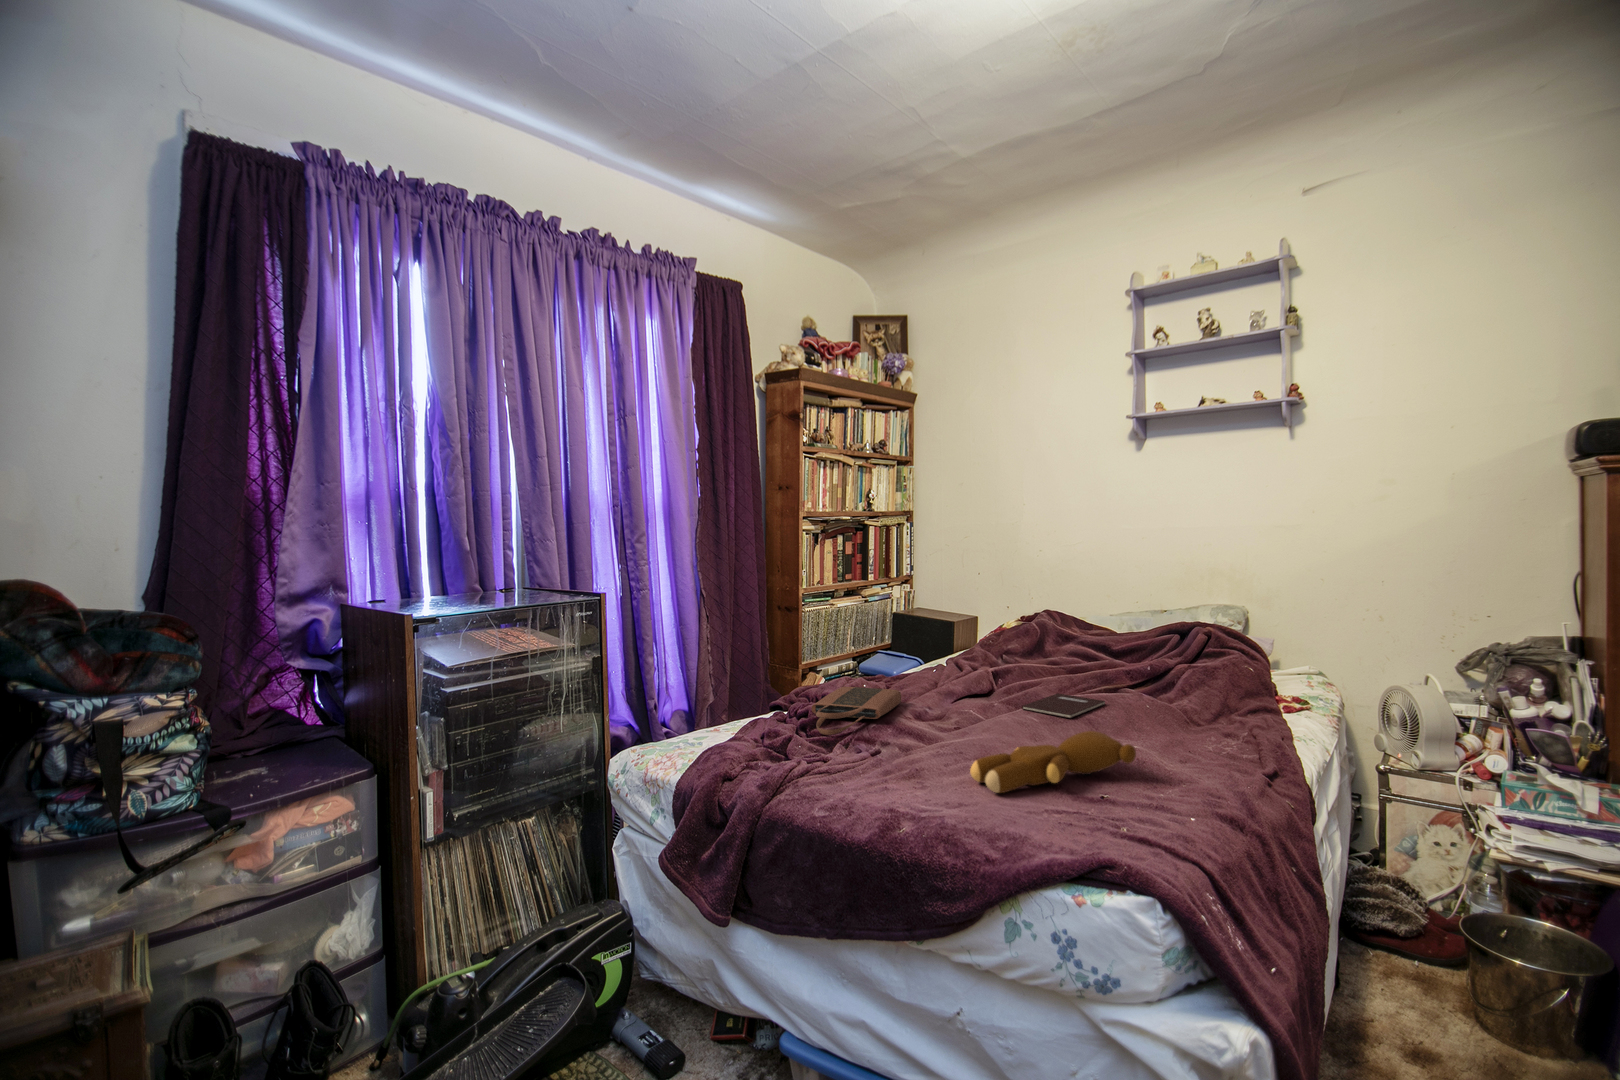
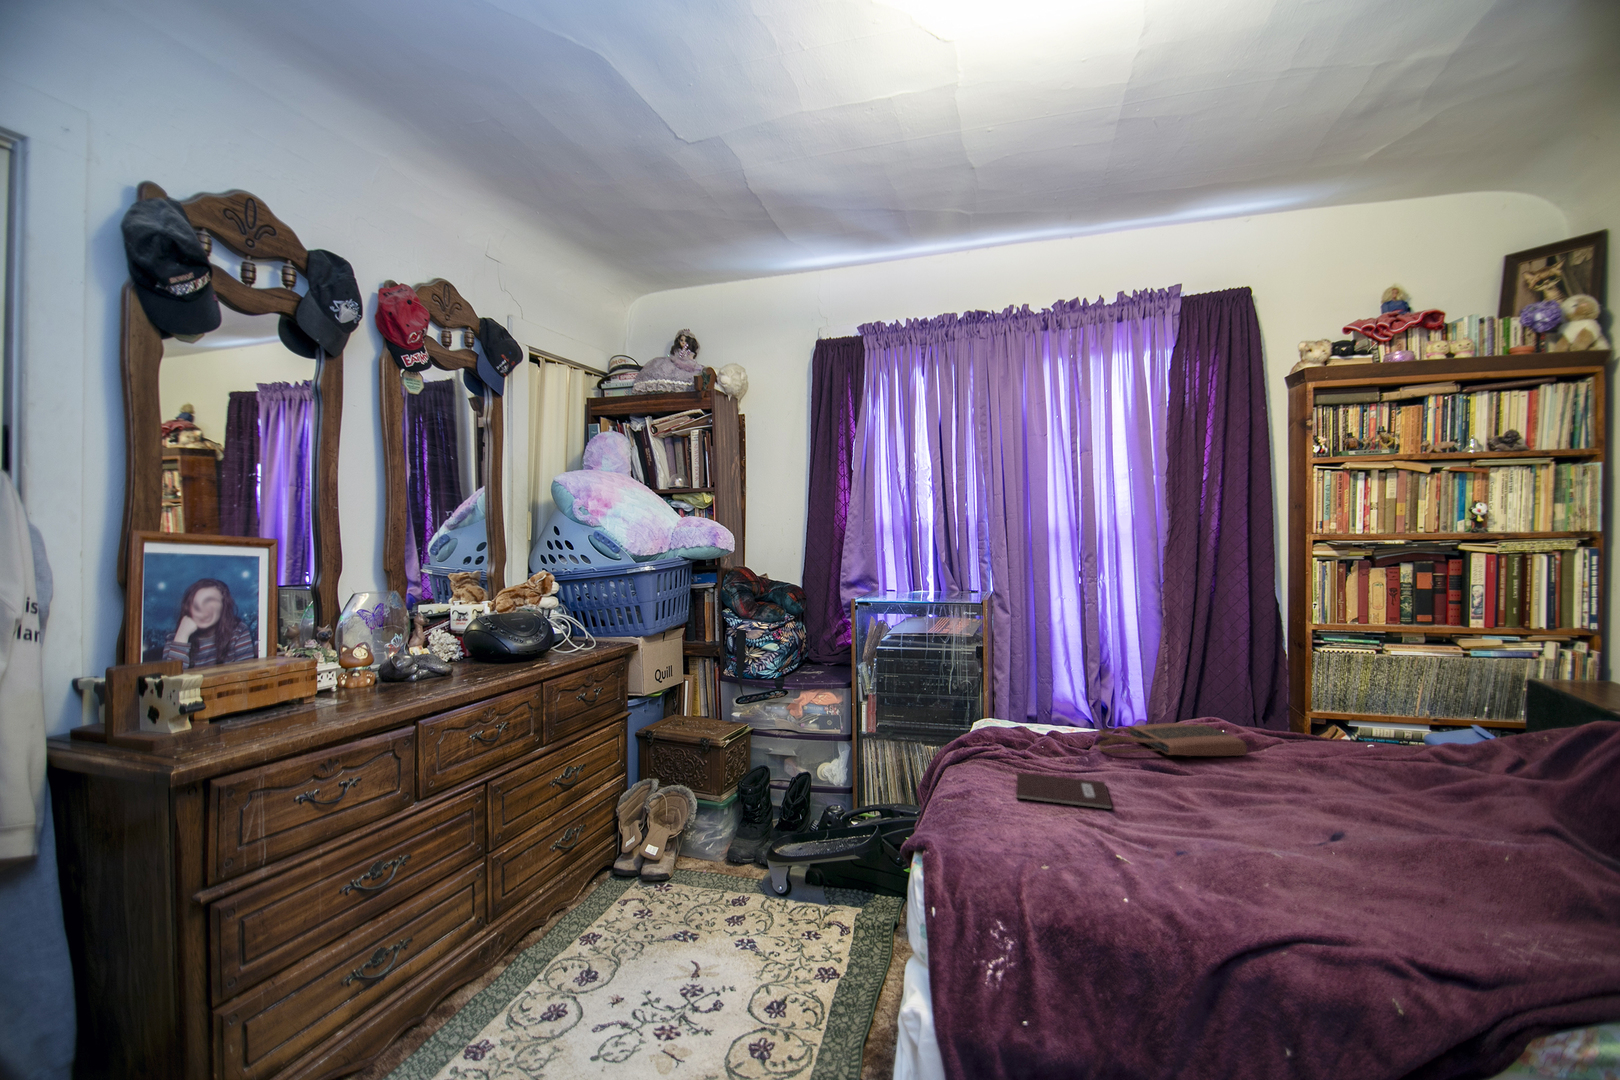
notebook: present [1022,693,1105,718] -> present [1016,773,1111,809]
teddy bear: present [970,731,1136,793] -> none [1107,802,1317,878]

